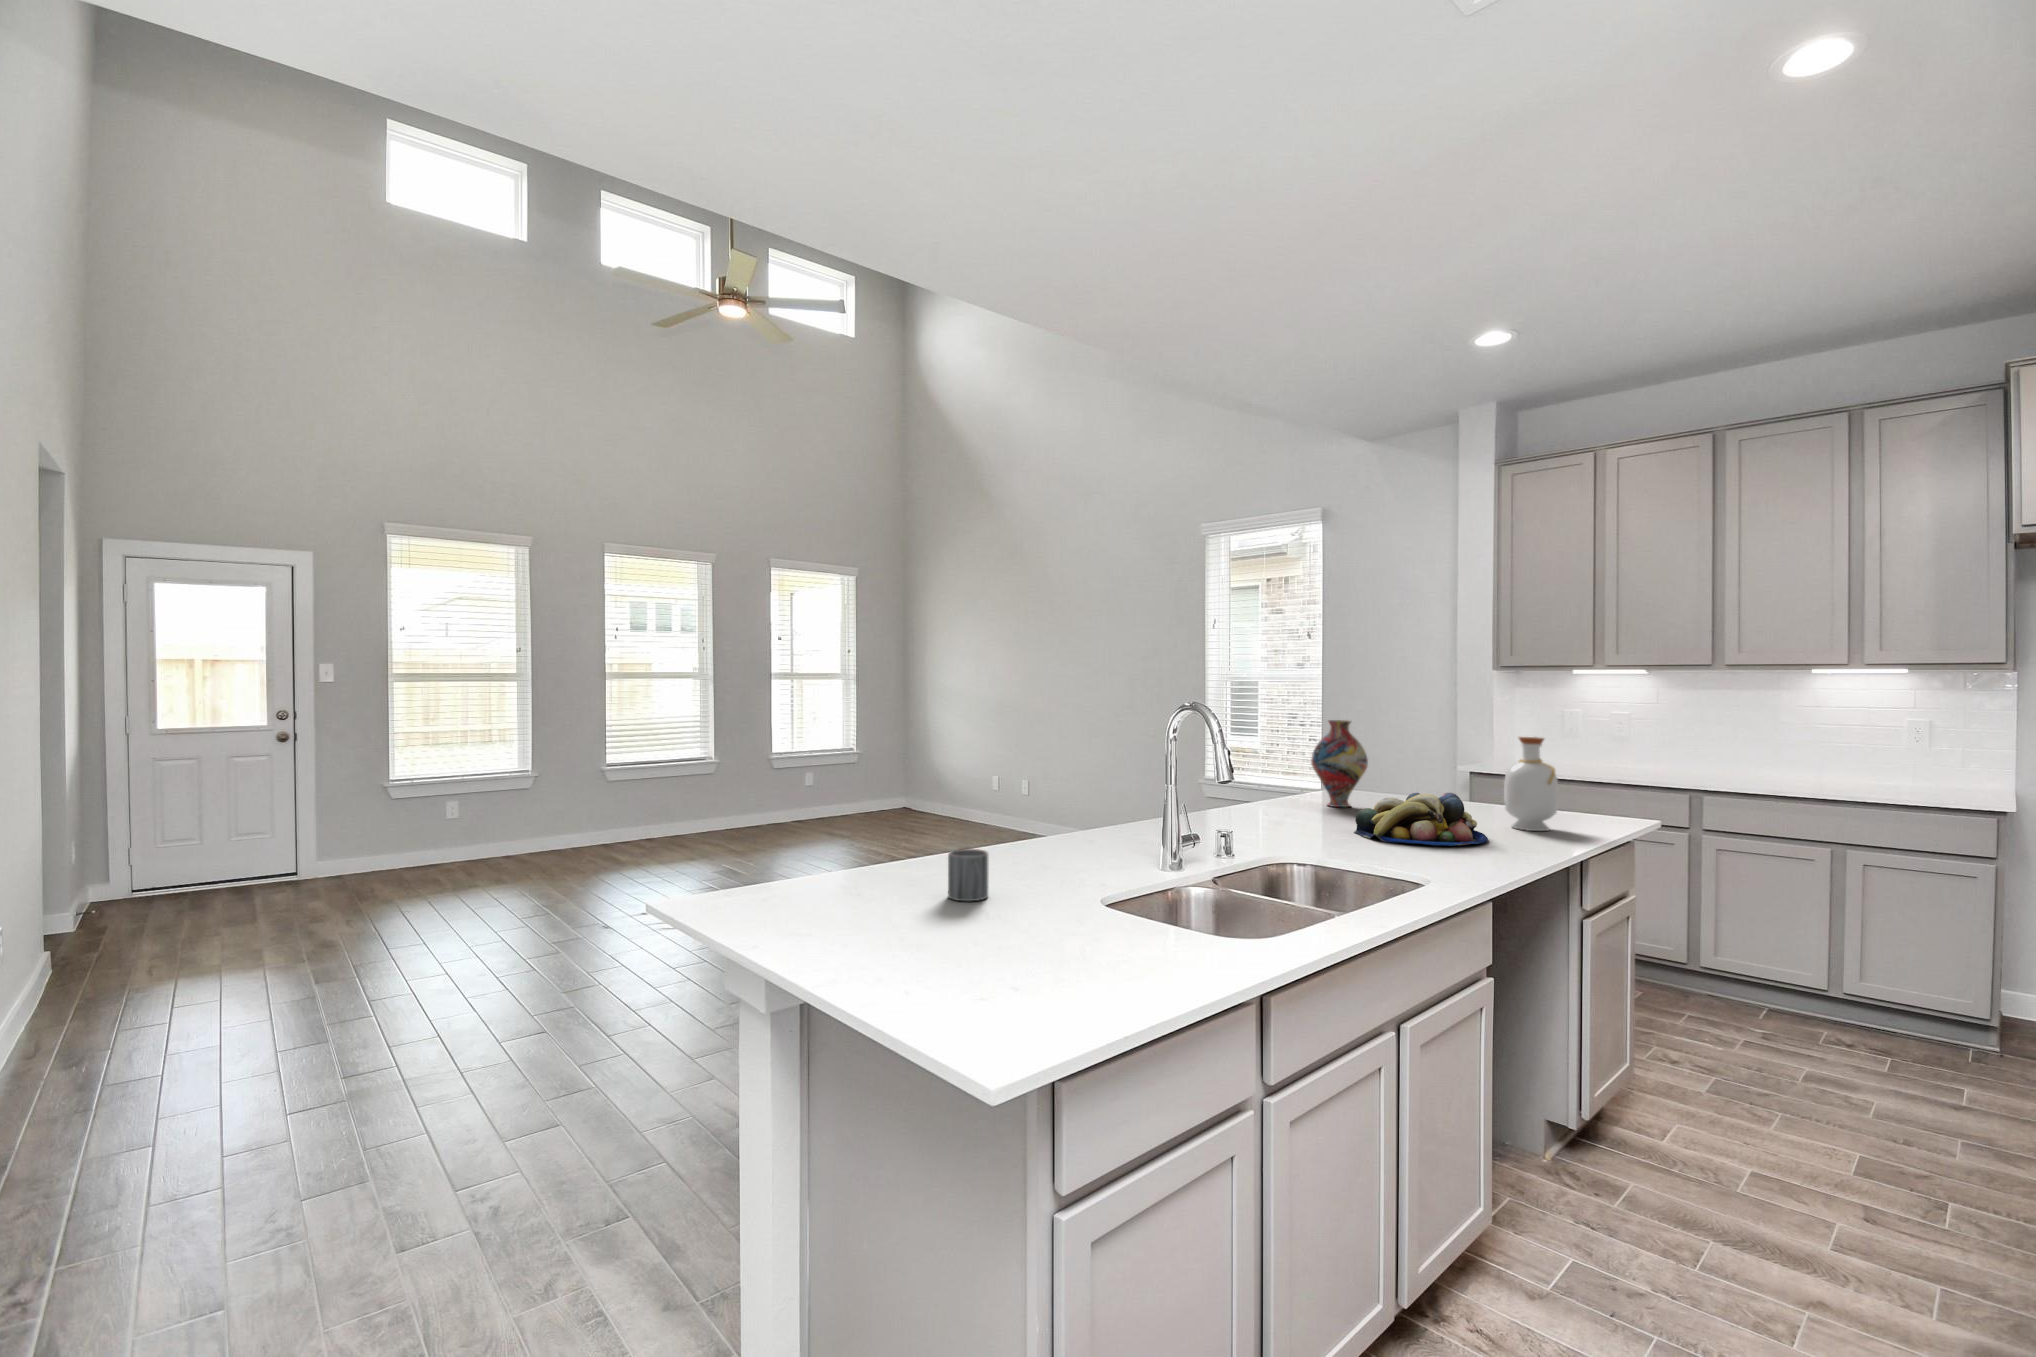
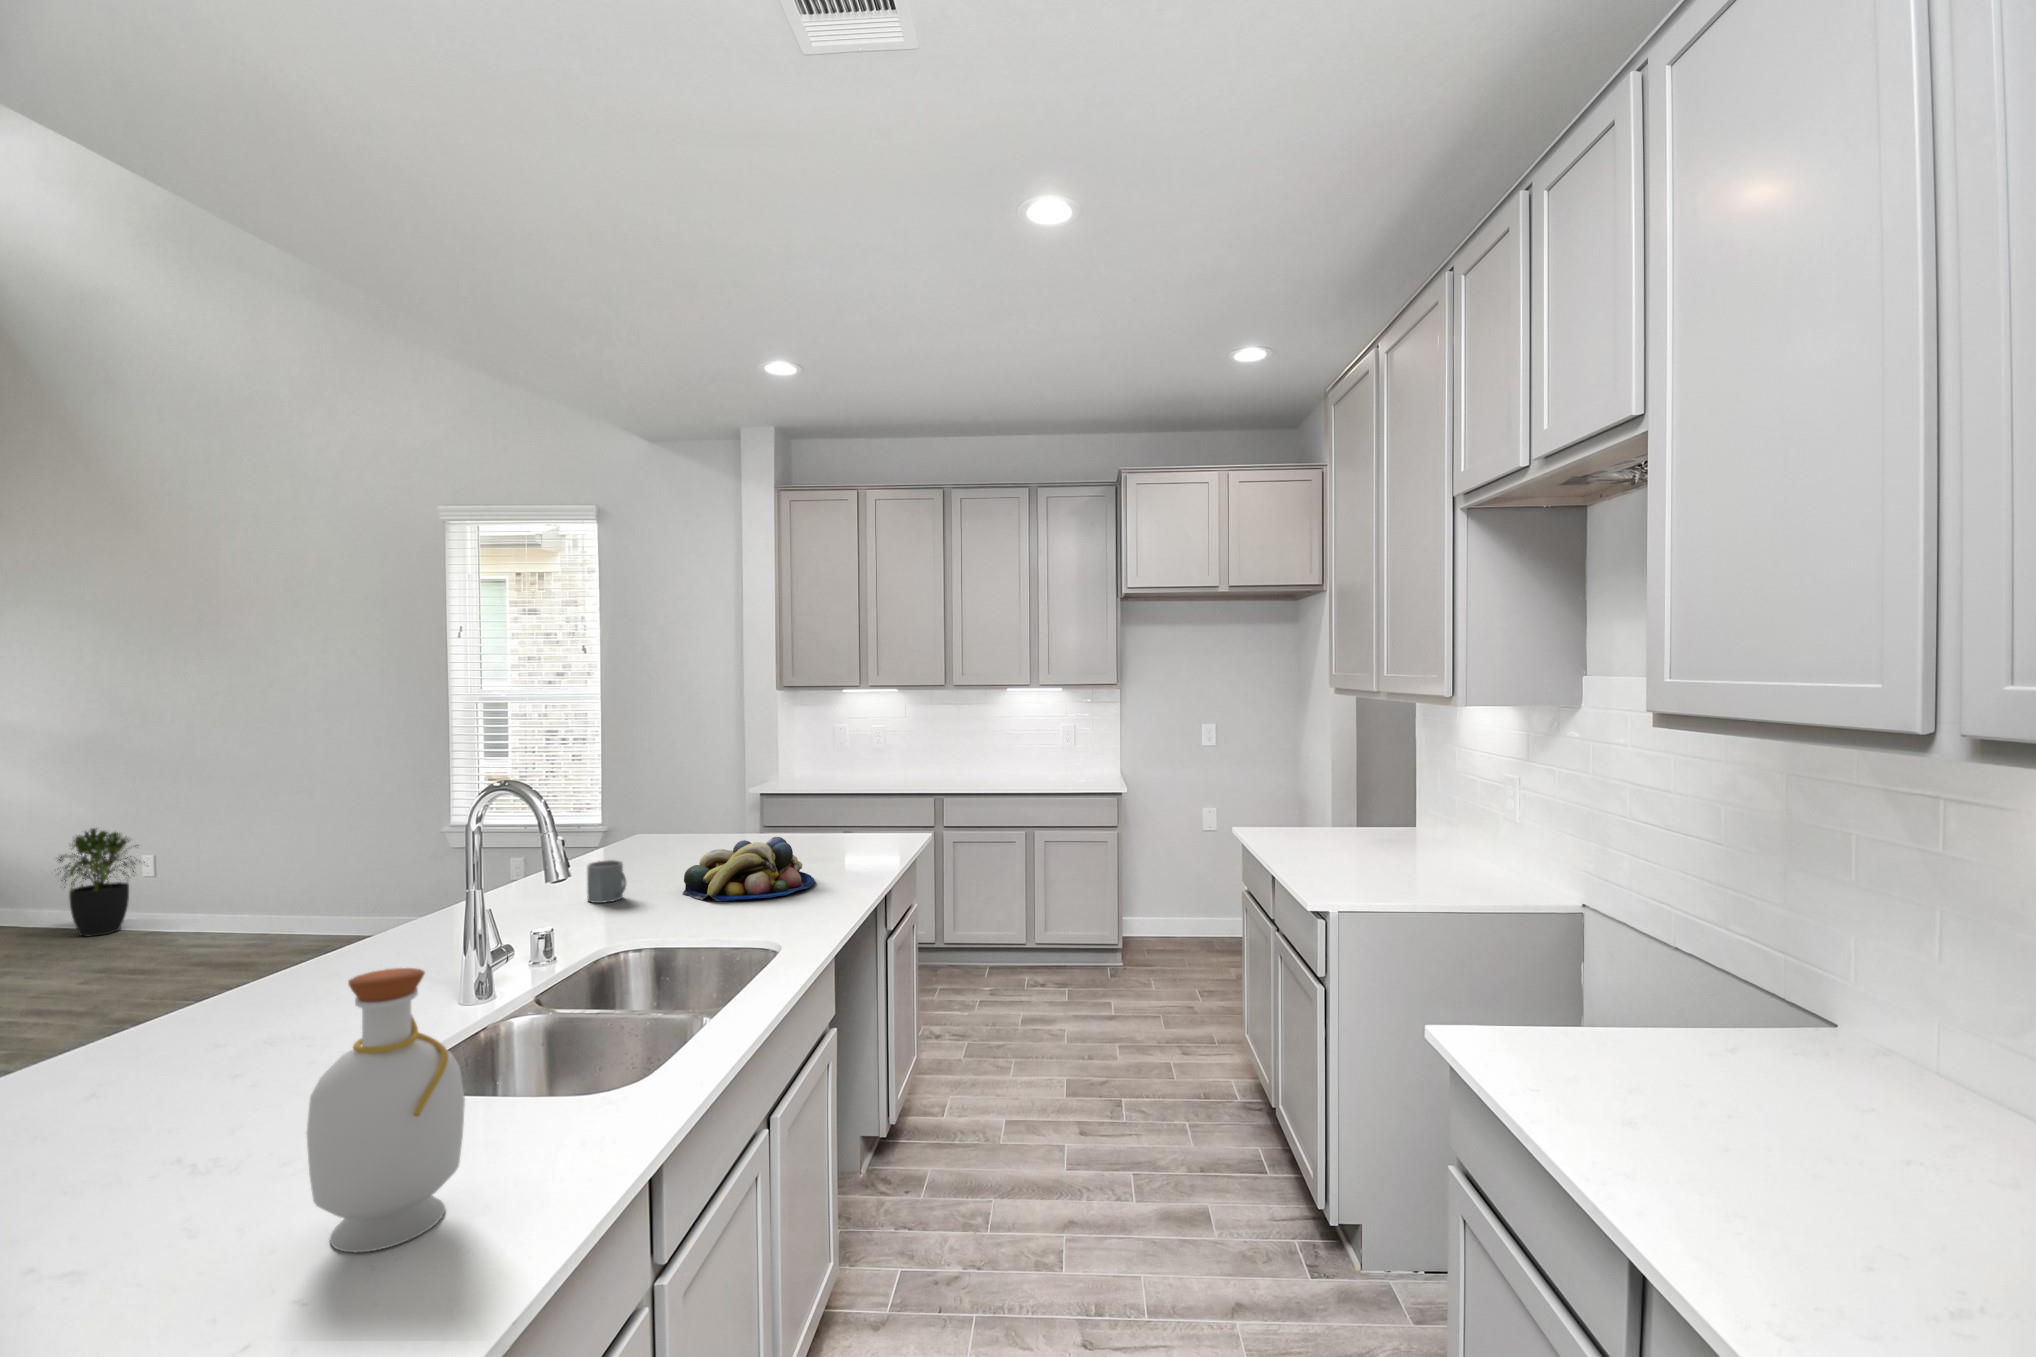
vase: present [1311,720,1368,807] -> none [620,763,683,860]
bottle: present [1504,737,1559,831] -> present [306,968,465,1252]
potted plant: none [978,761,1027,835] -> present [57,828,145,936]
mug: present [948,849,988,901] -> present [587,860,626,903]

